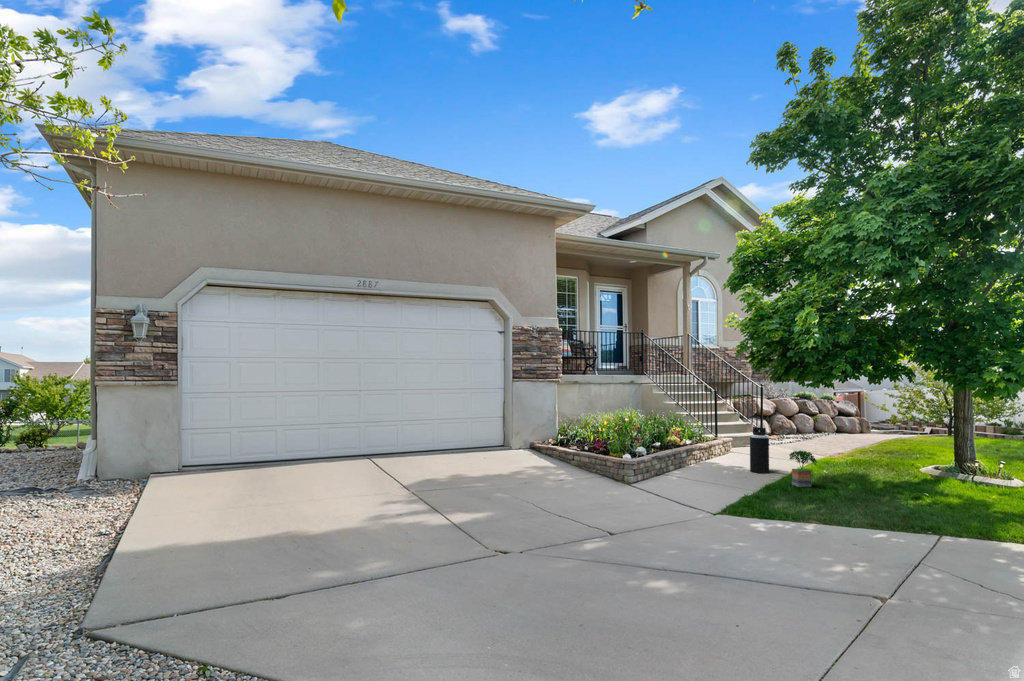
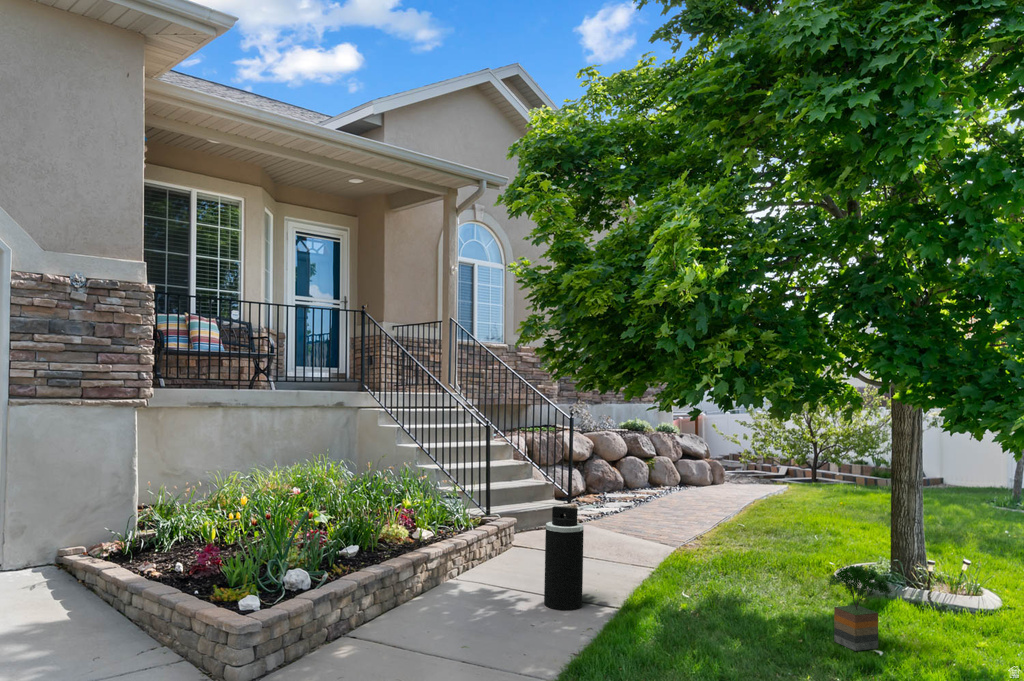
potted tree: present [790,450,817,487] -> present [828,566,892,651]

